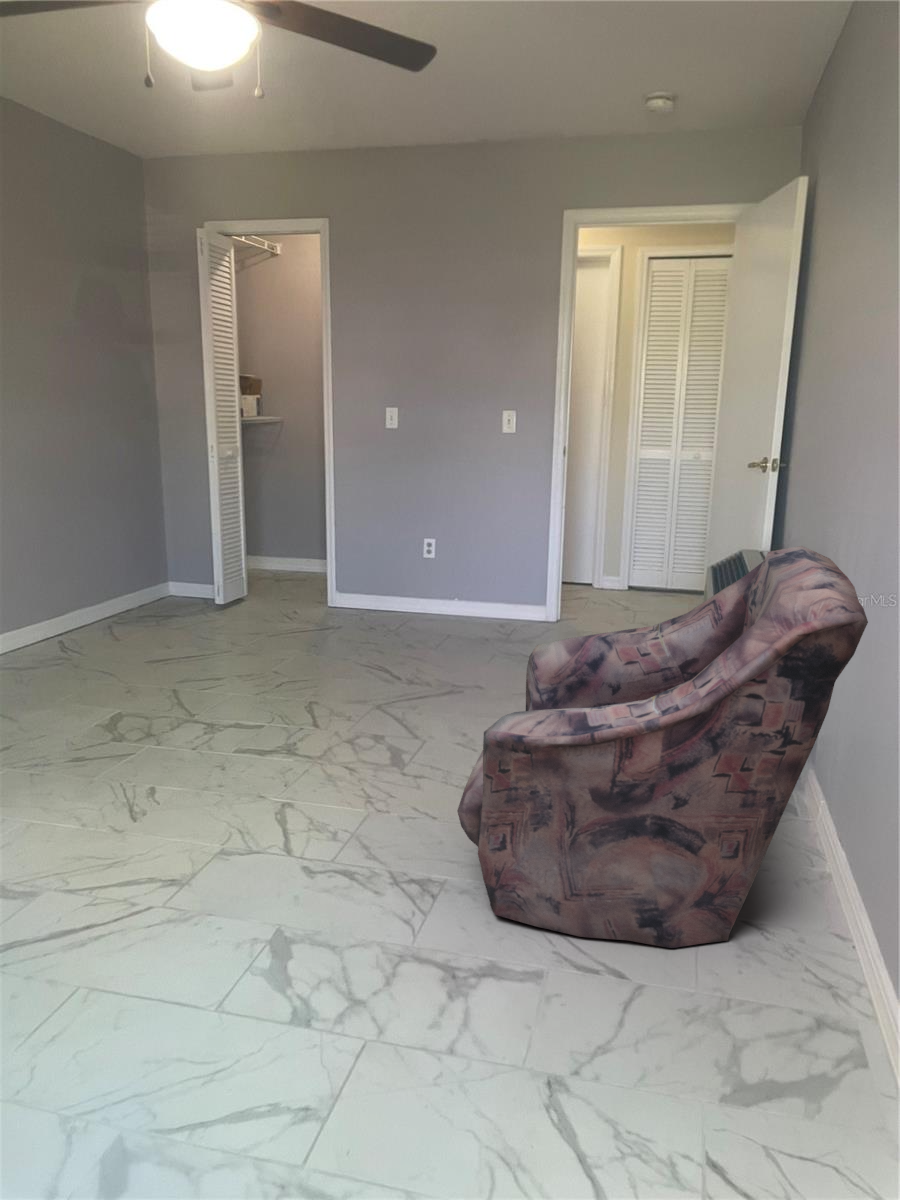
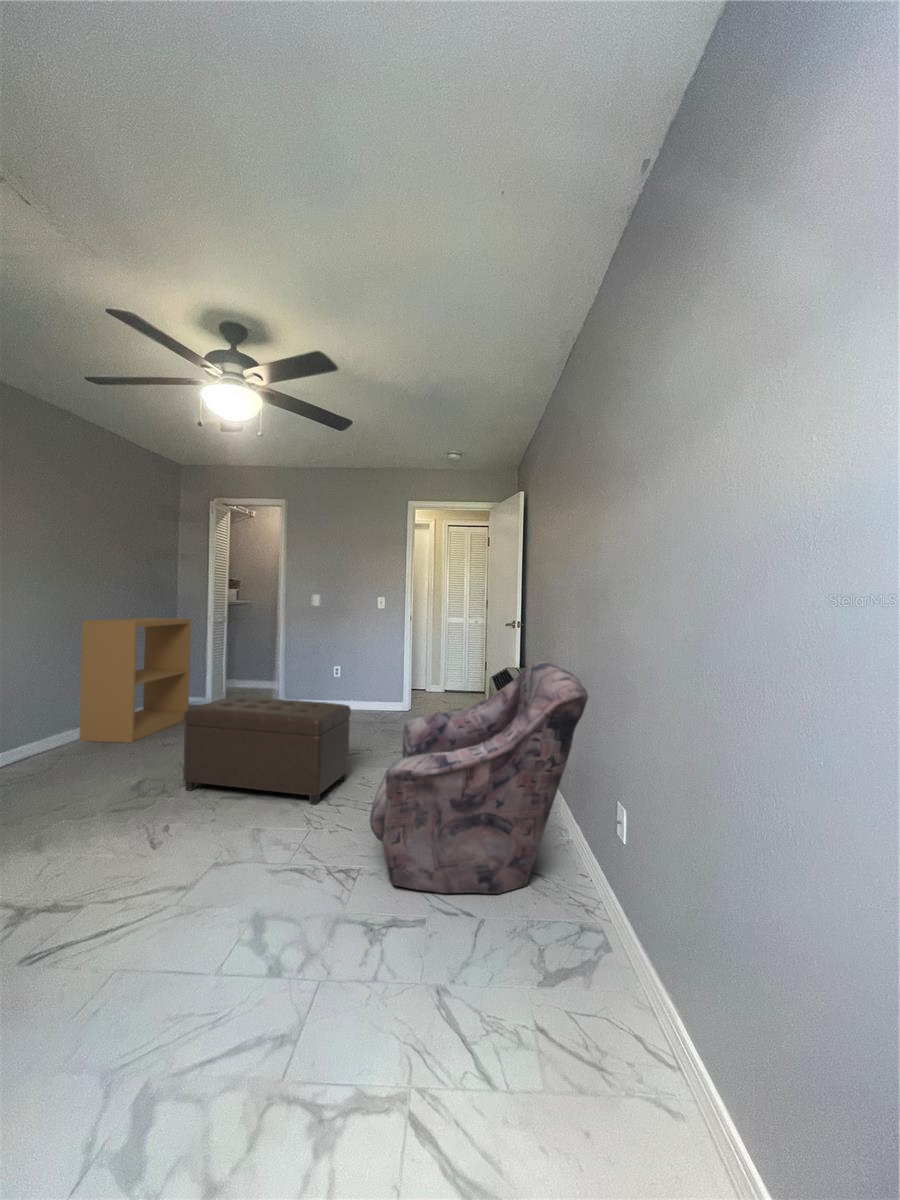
bookshelf: none [9,449,185,658] -> present [79,618,191,743]
ottoman: none [169,591,442,777] -> present [183,697,351,805]

